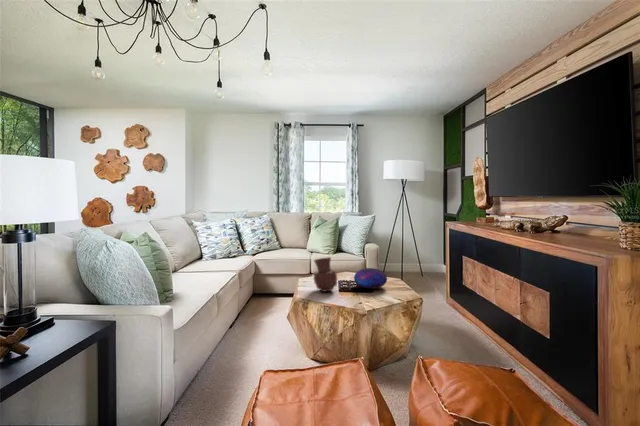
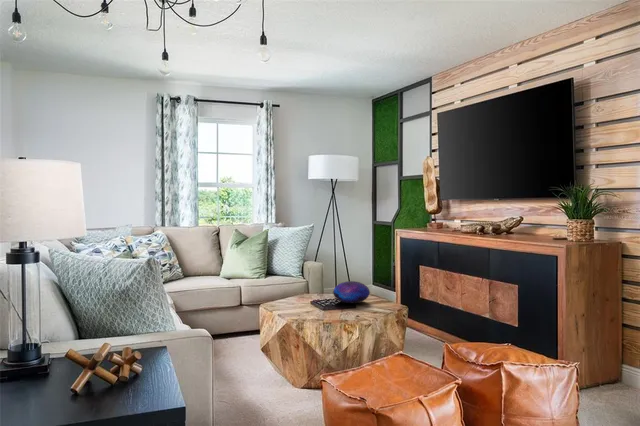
vase: present [314,257,337,292] -> none [294,271,322,311]

